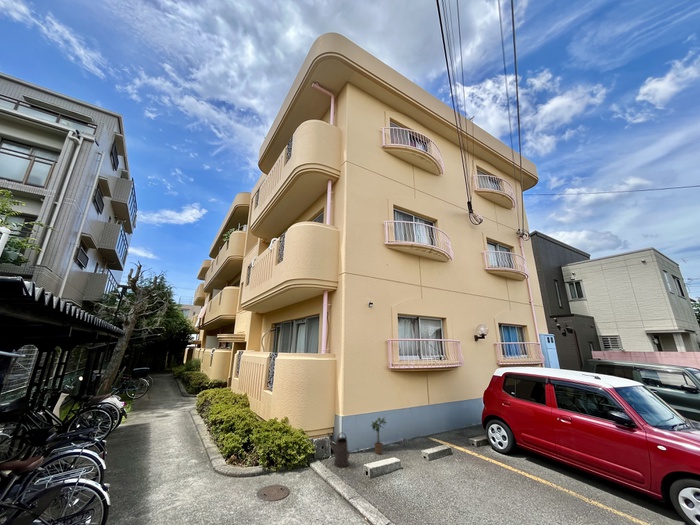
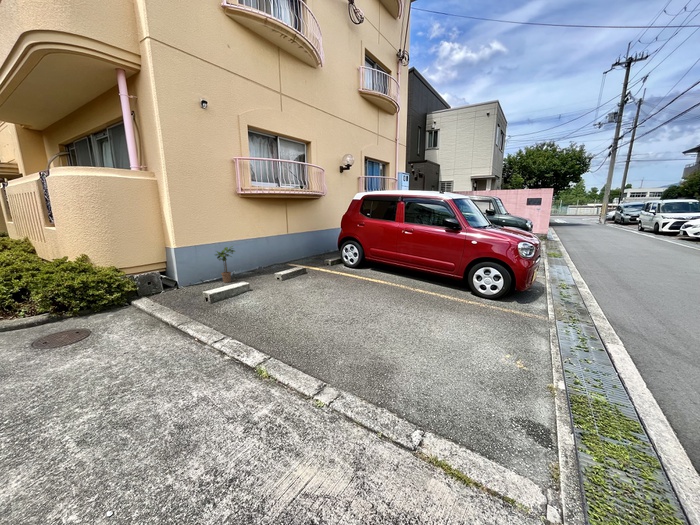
watering can: present [328,433,349,467] -> none [155,264,187,300]

